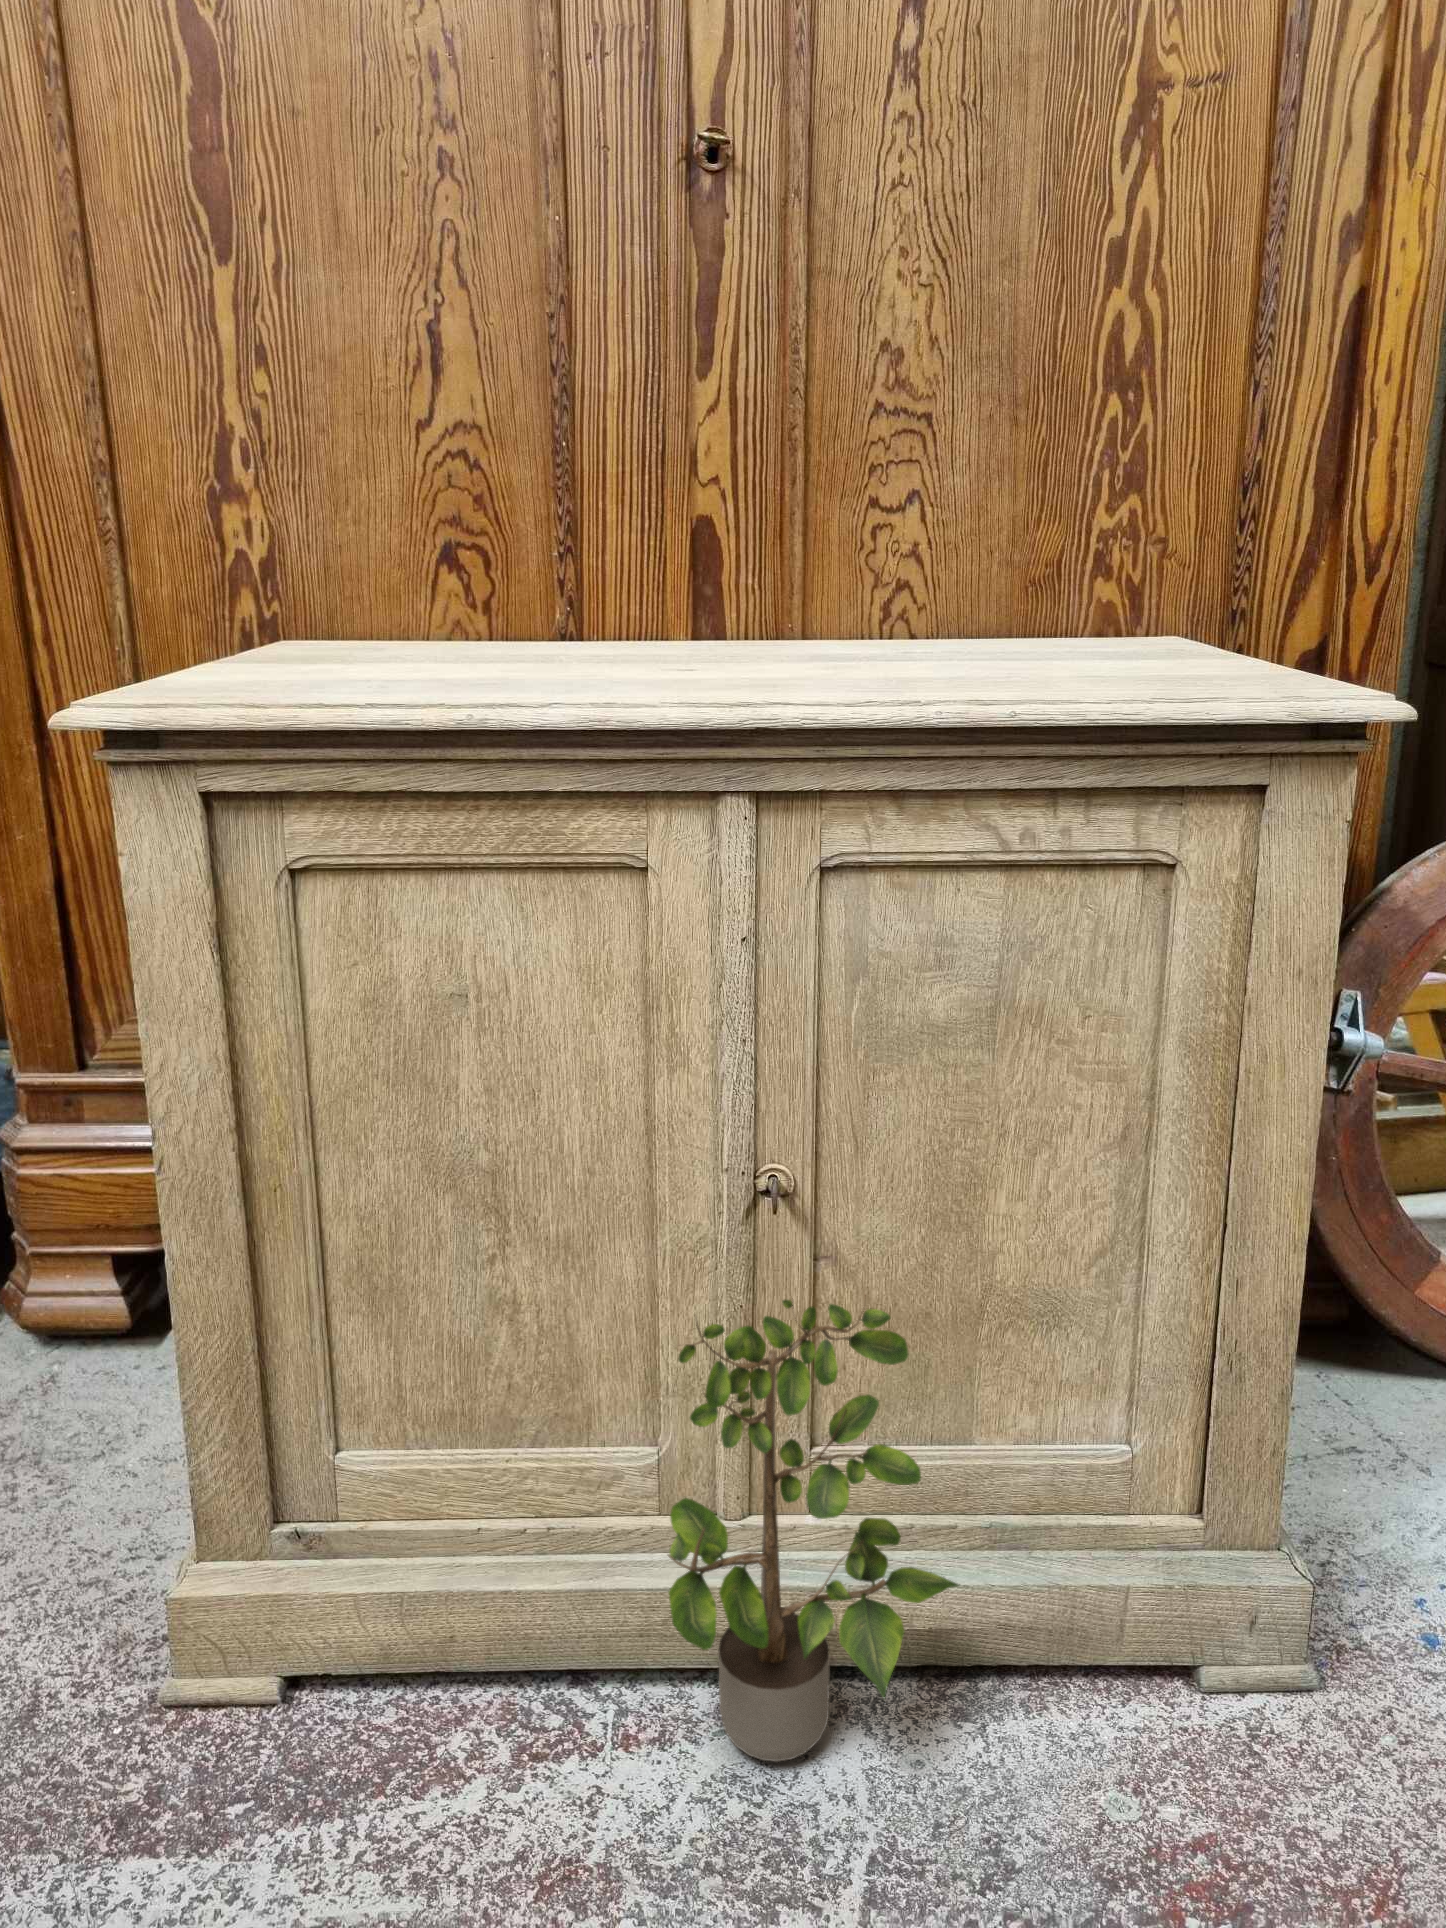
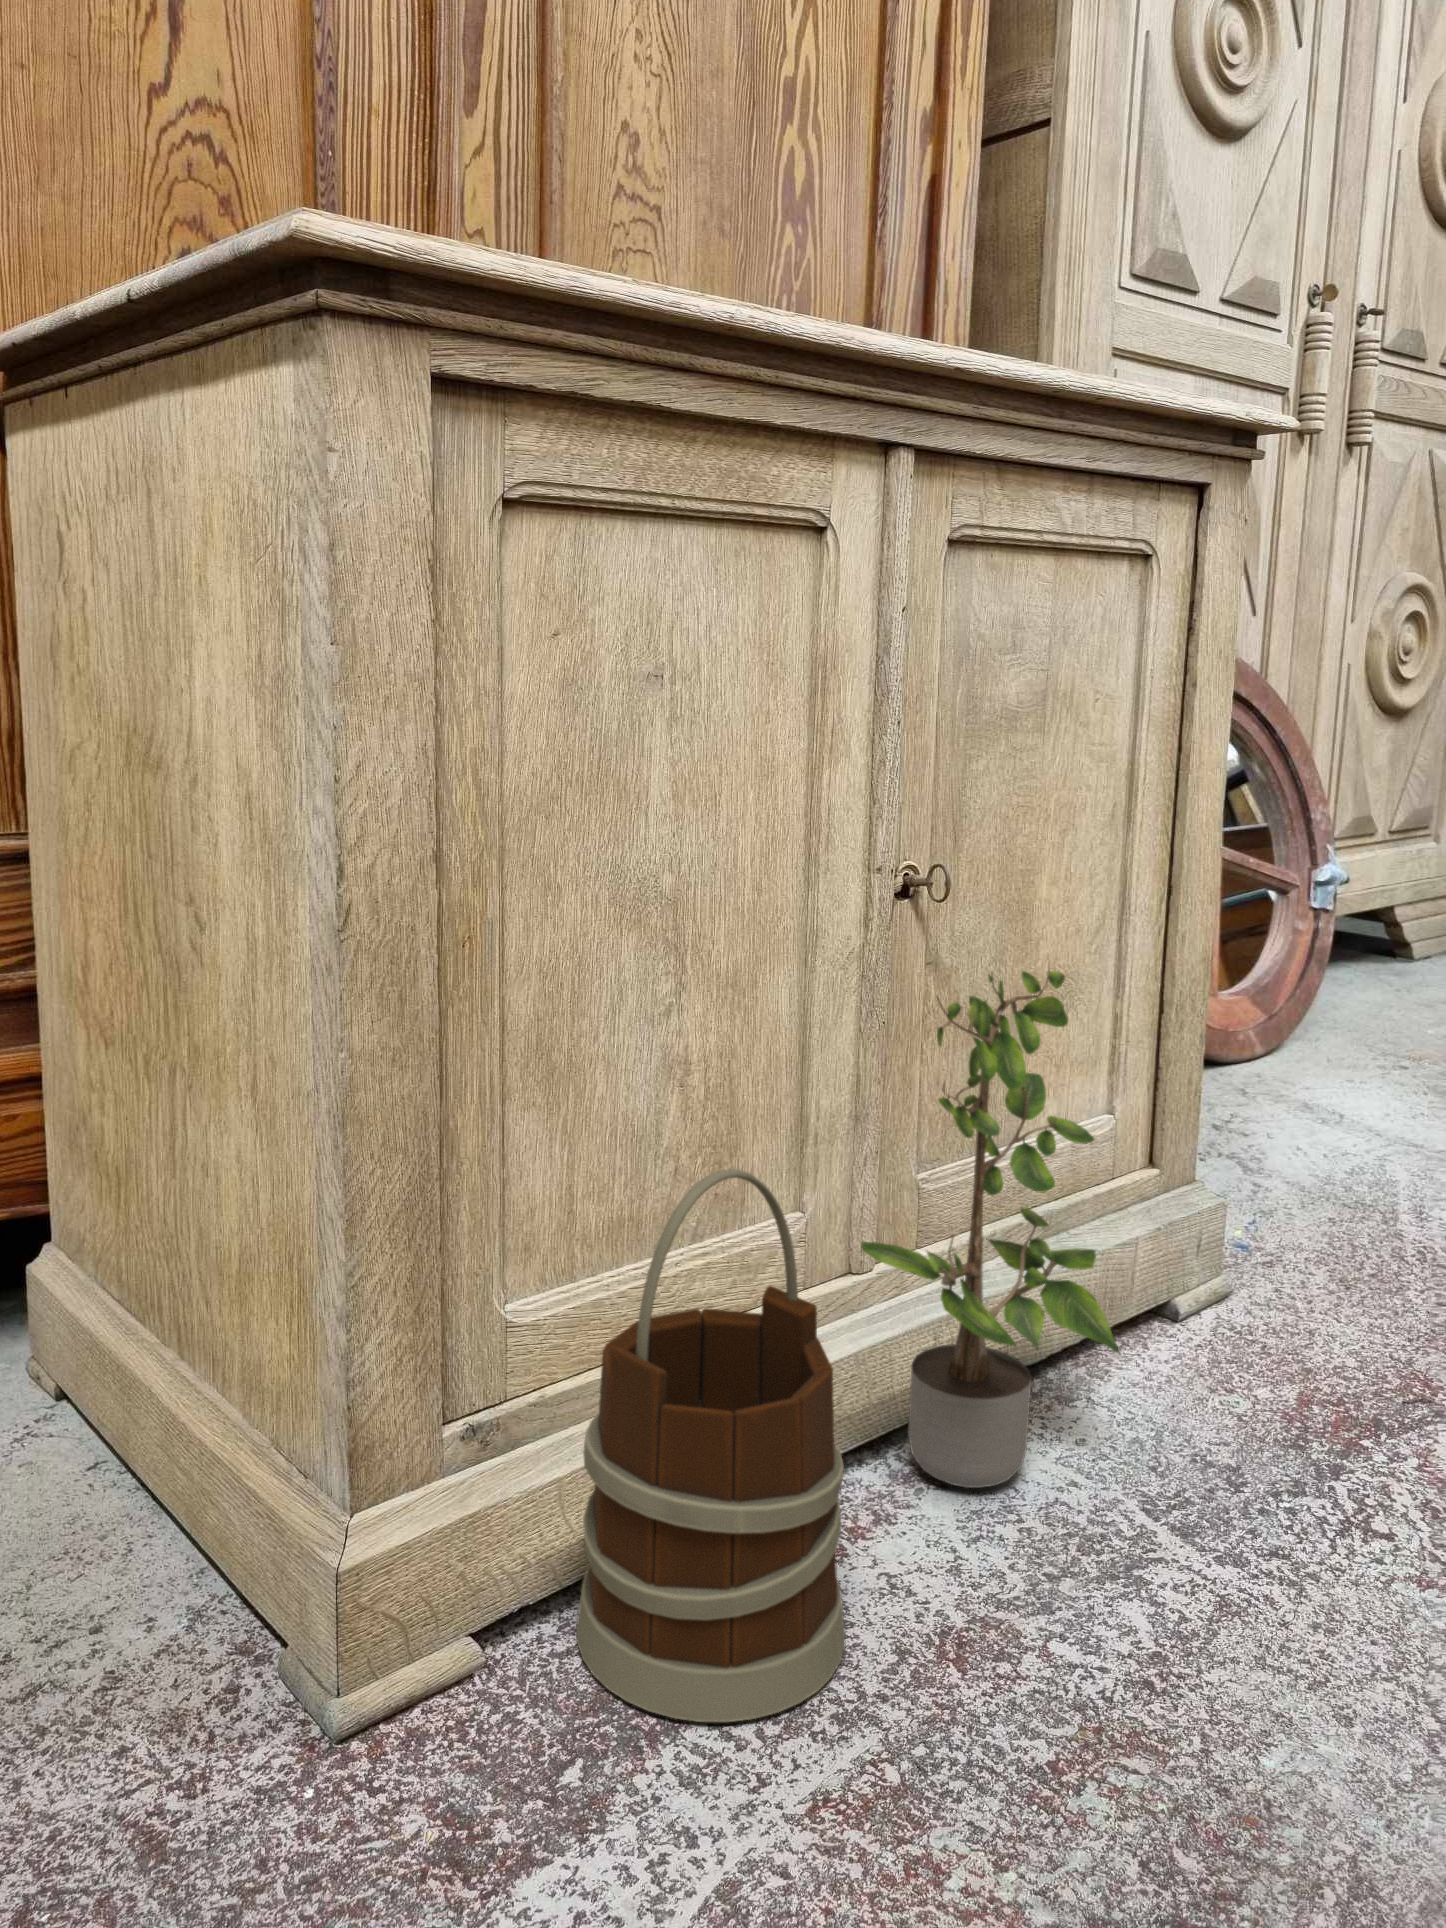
wooden bucket: none [312,1422,537,1850] -> present [576,1169,845,1722]

